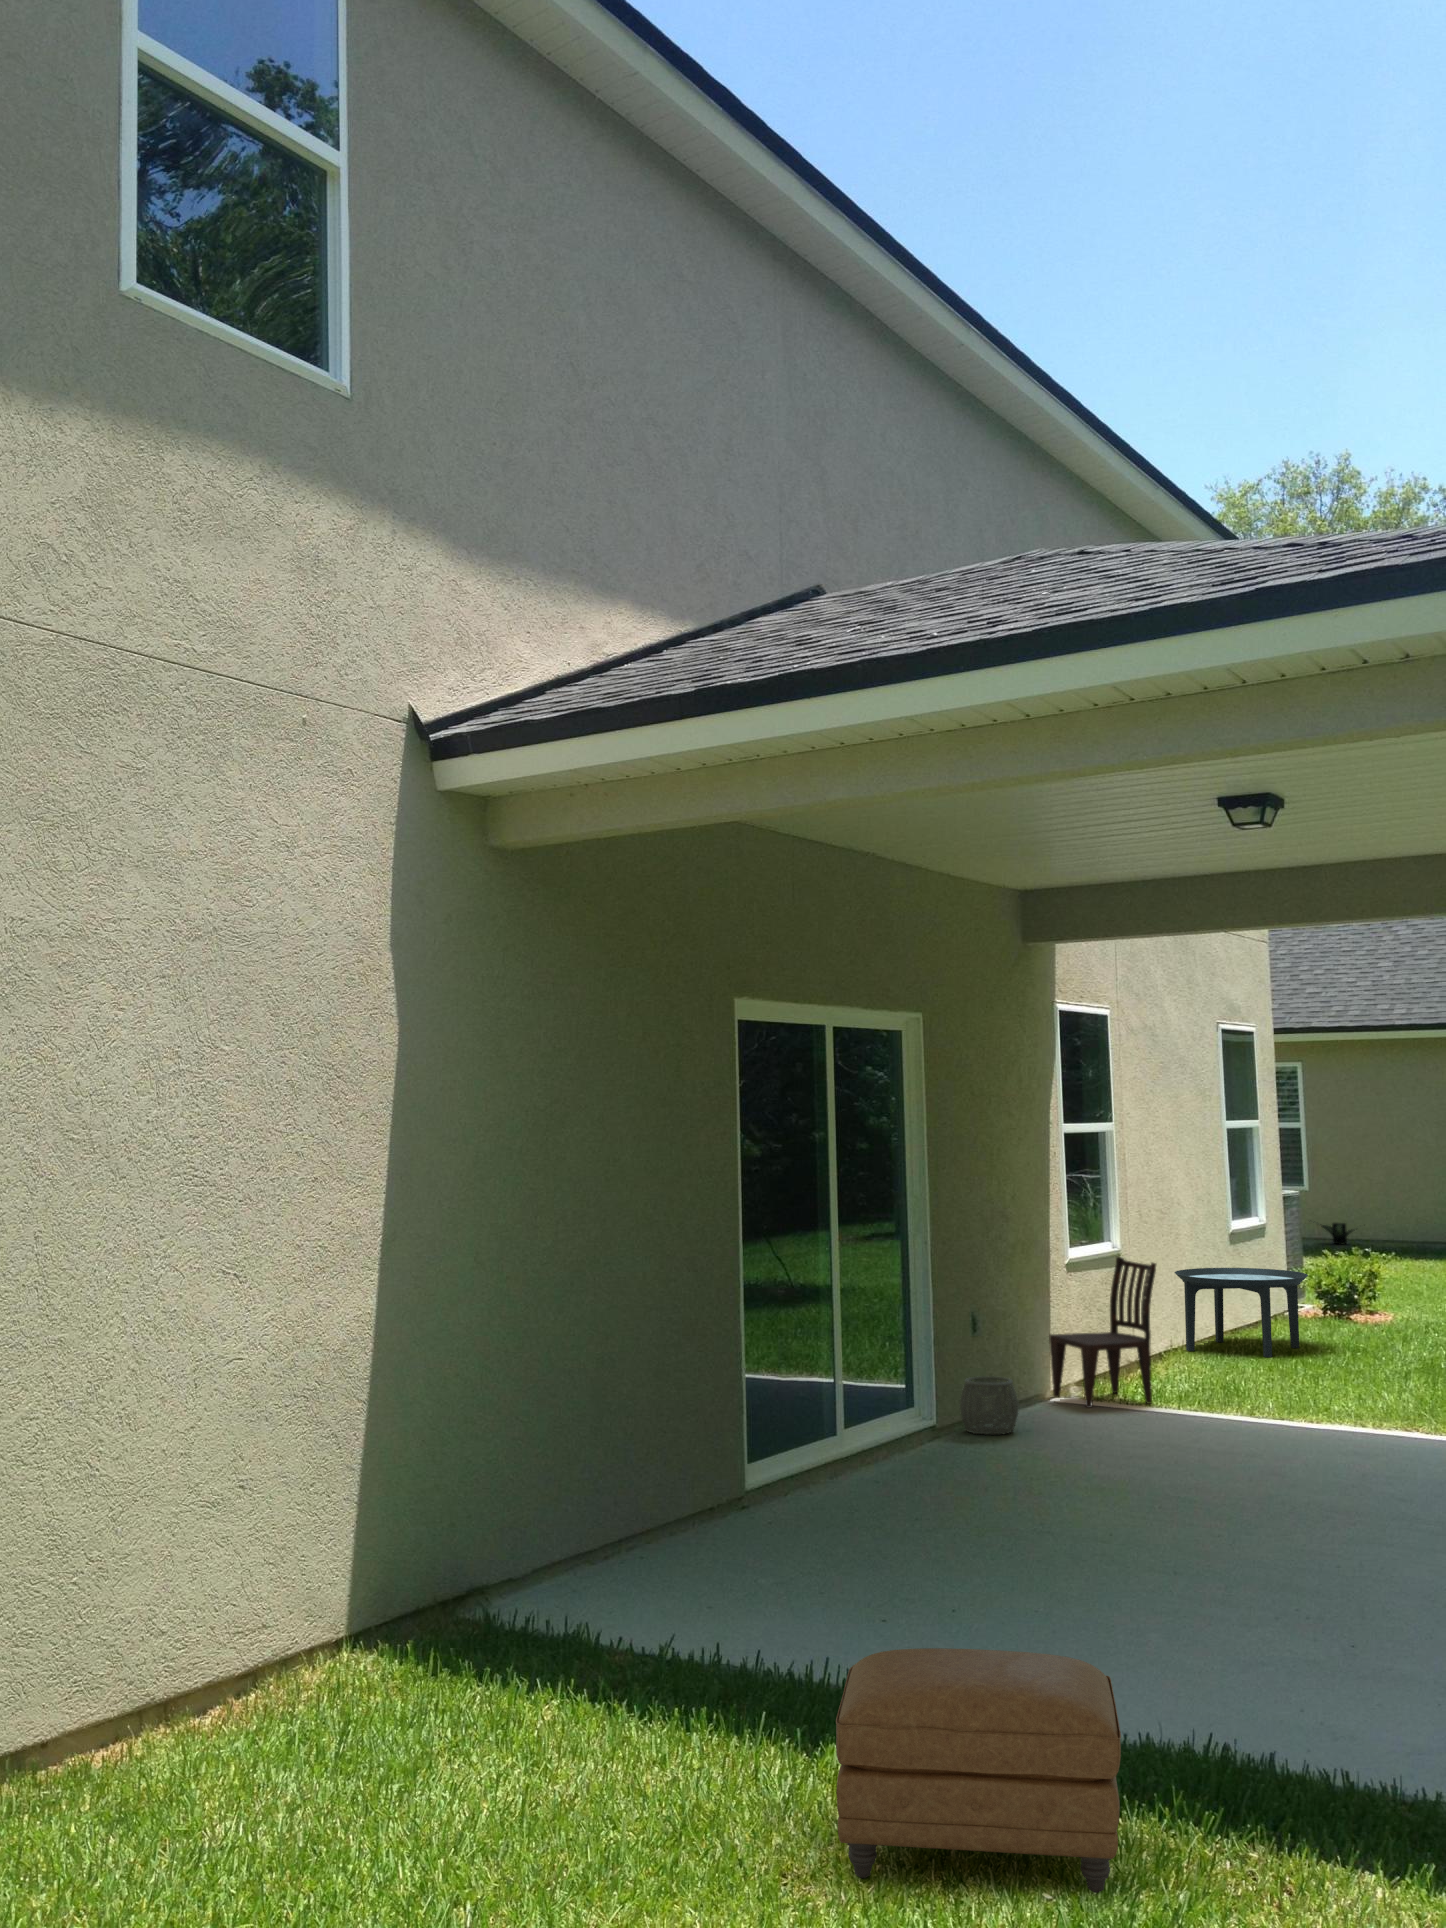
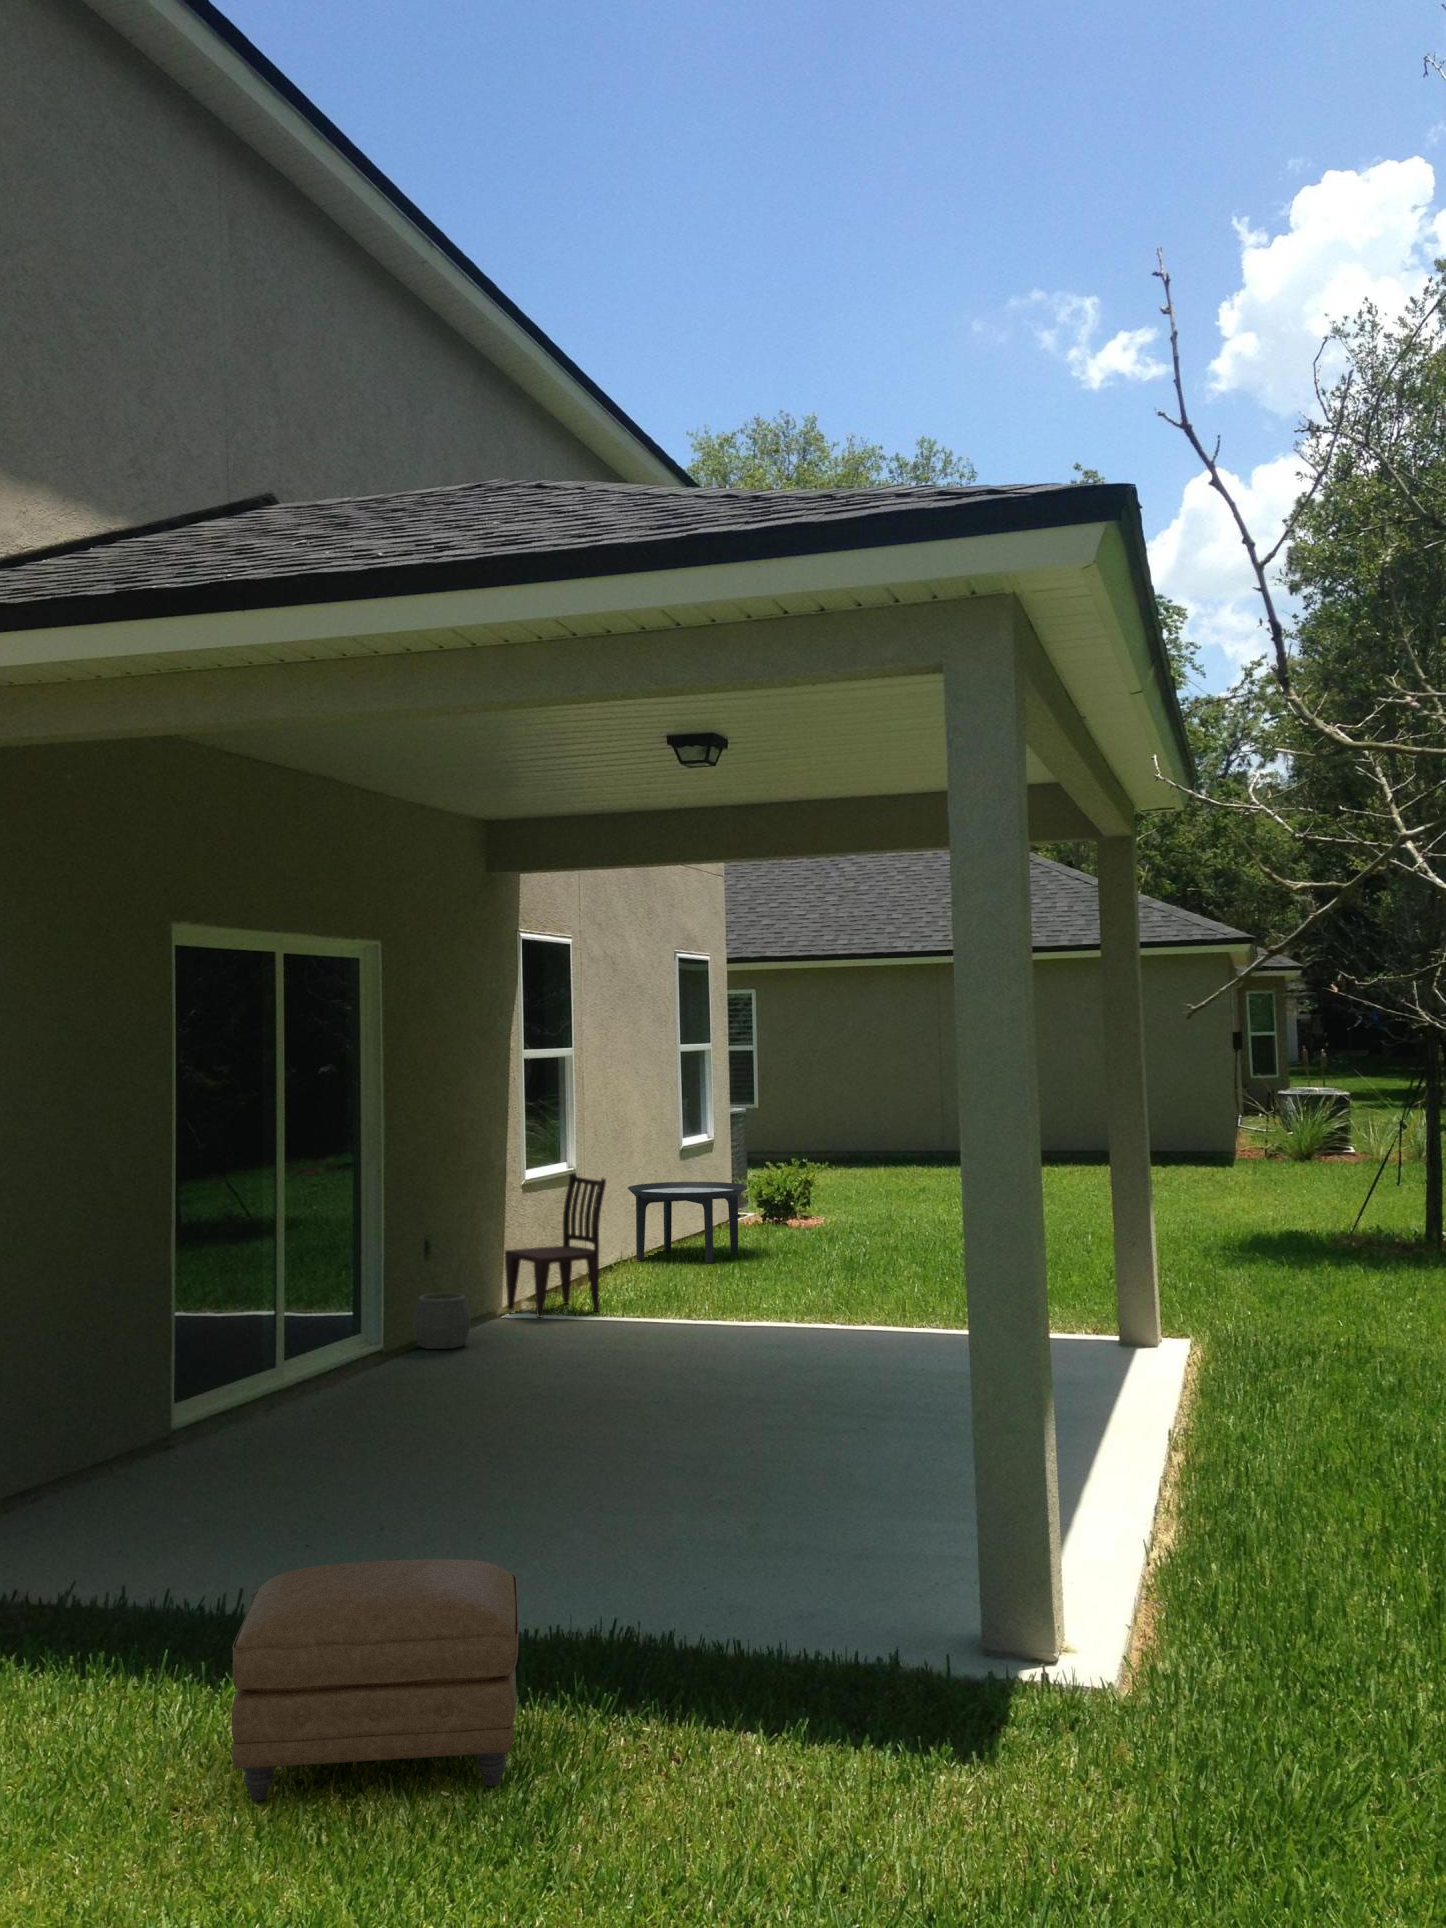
potted plant: present [1313,1222,1354,1244] -> none [757,1138,806,1159]

